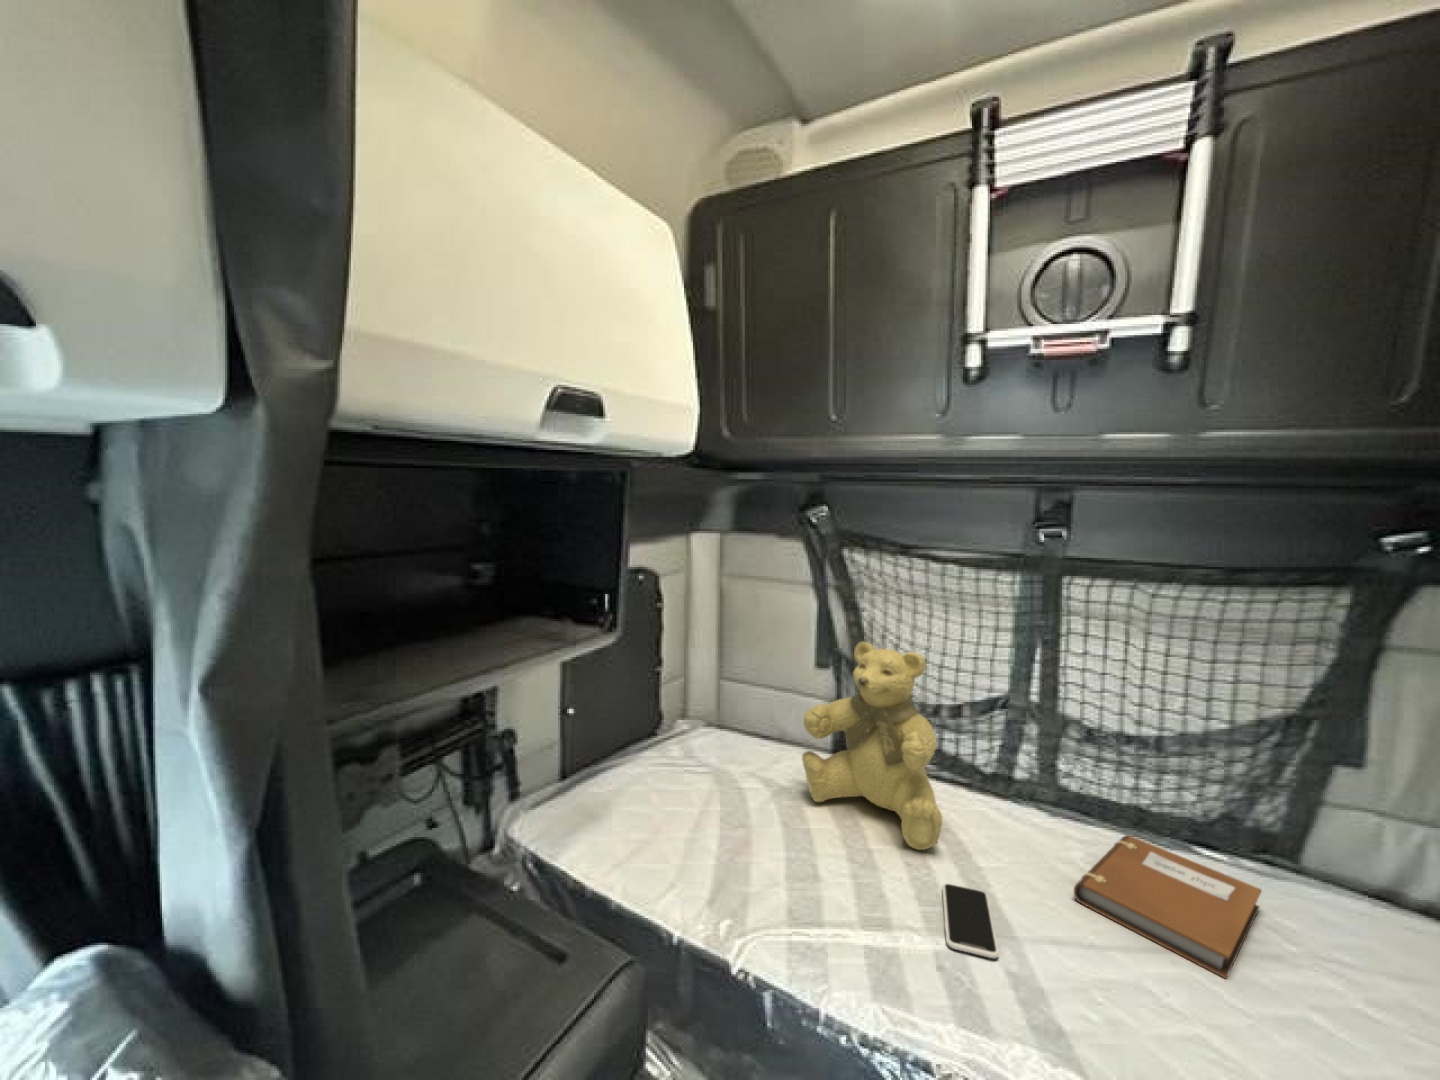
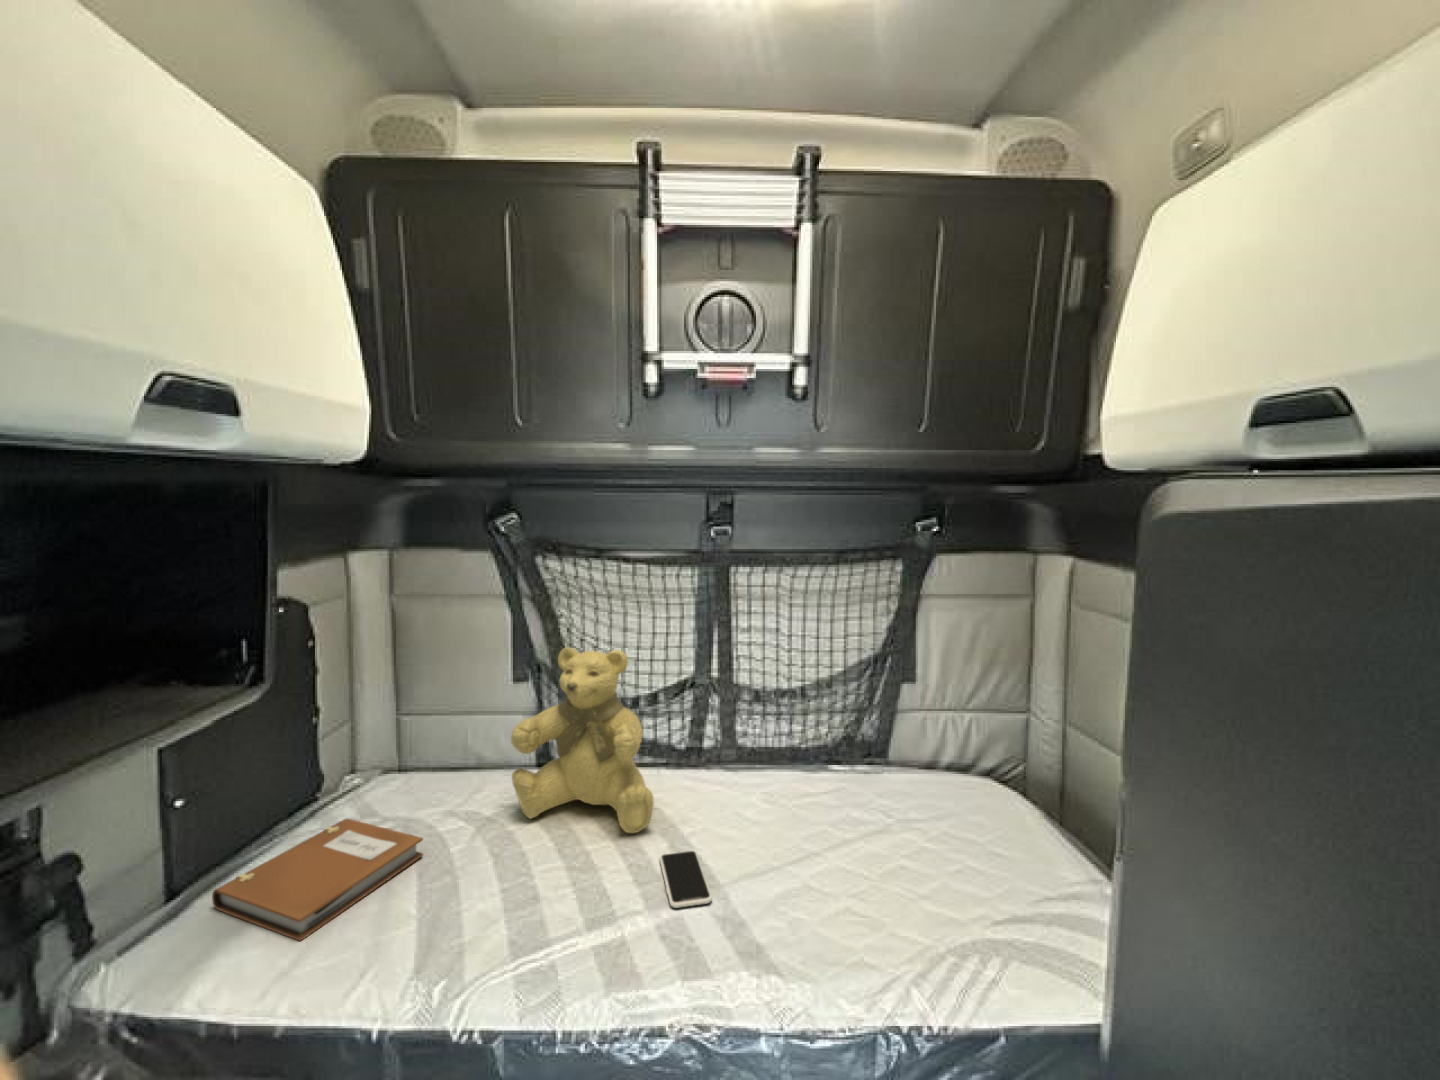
notebook: present [1074,835,1262,978] -> present [212,819,423,941]

